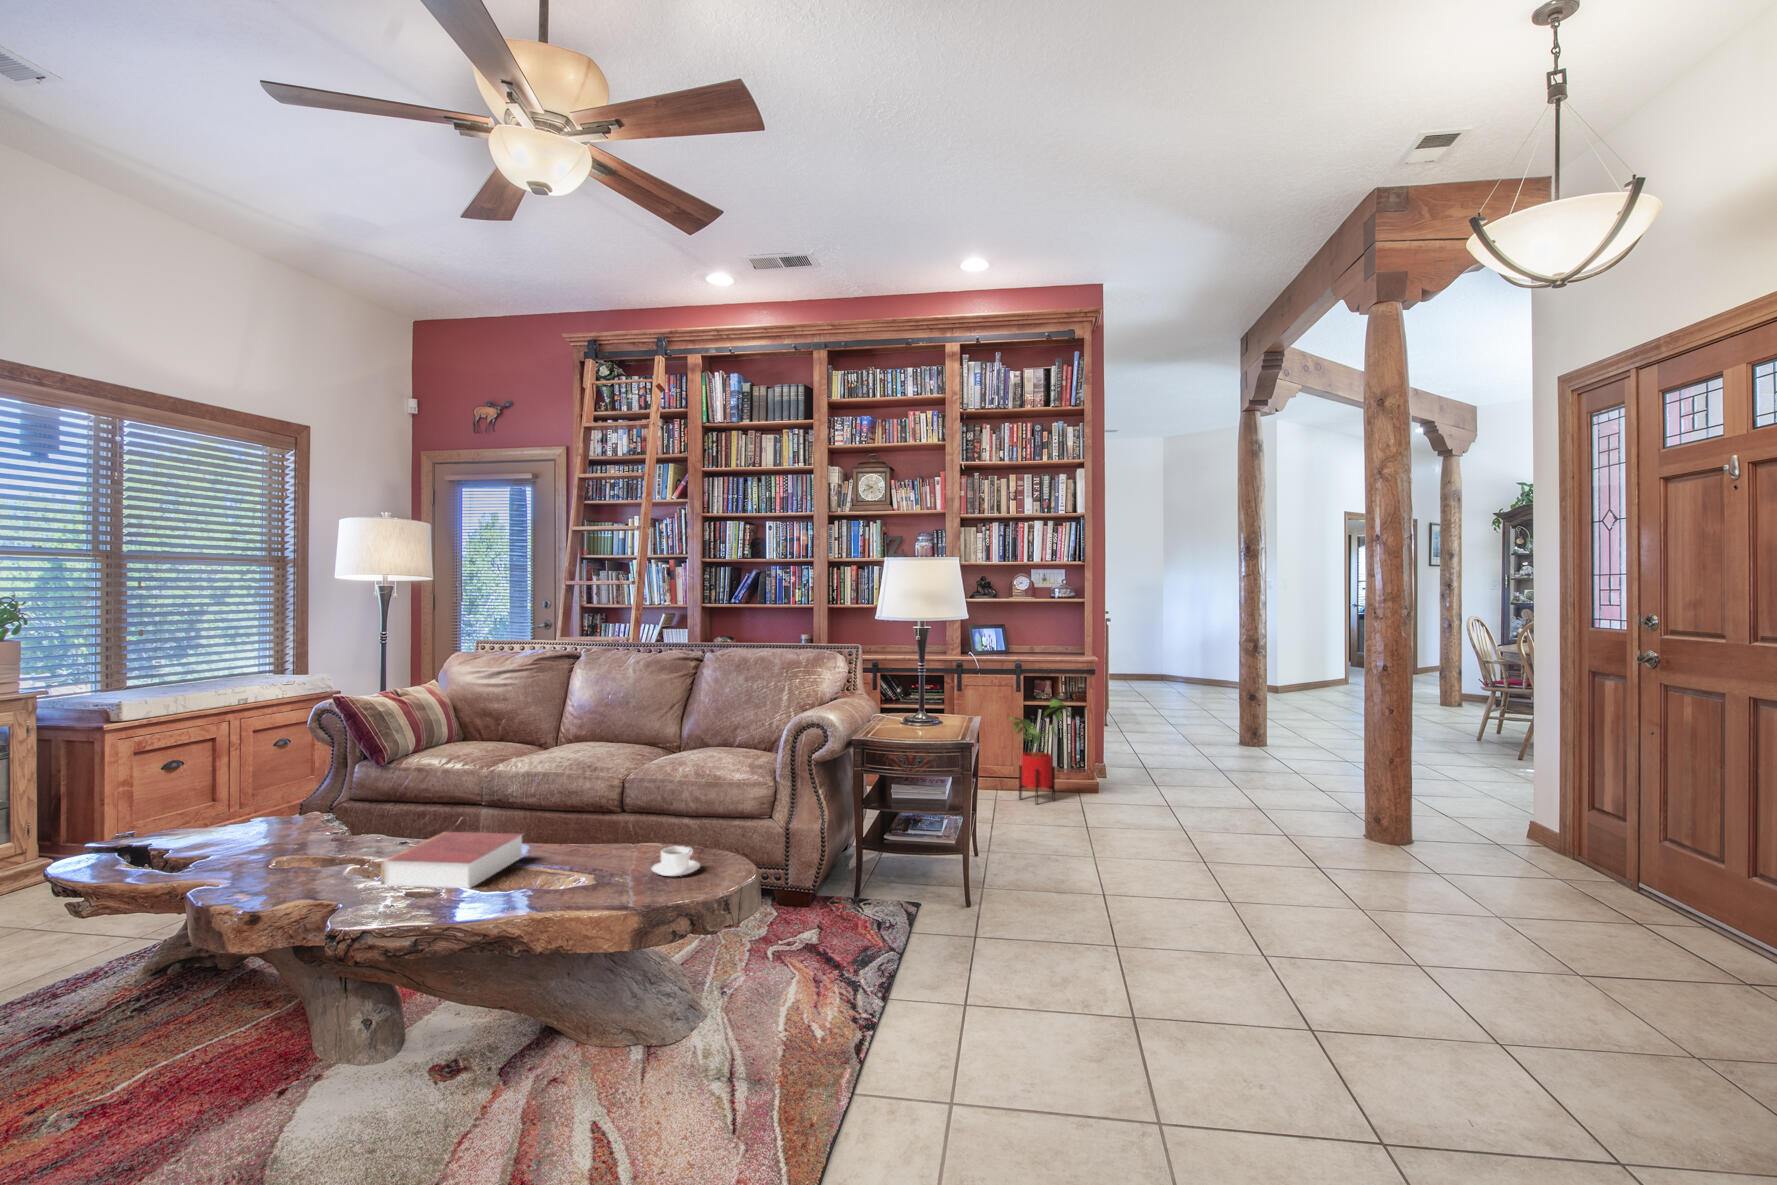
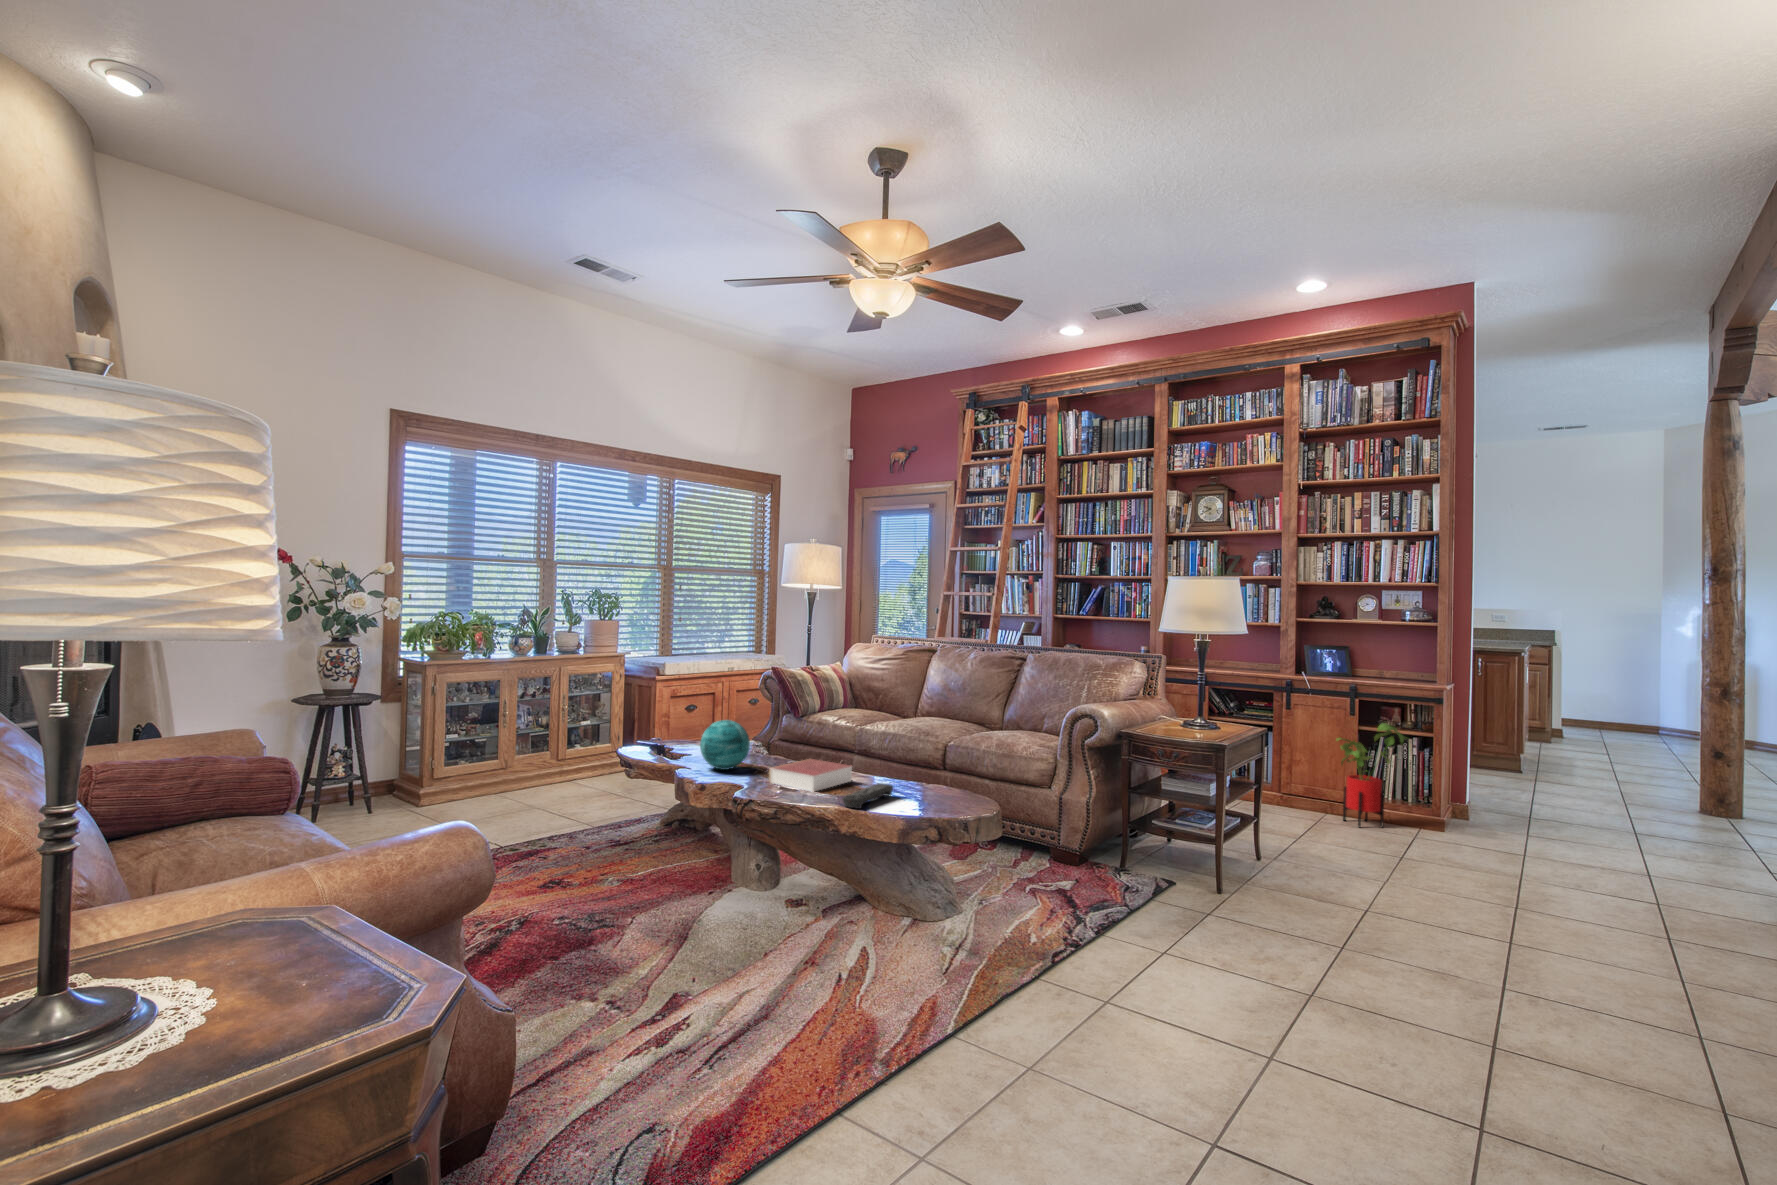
decorative orb: none [233,790,334,875] -> present [700,720,750,770]
coffee cup: present [652,846,700,876] -> none [923,786,956,806]
remote control: none [536,856,603,908] -> present [842,783,893,809]

